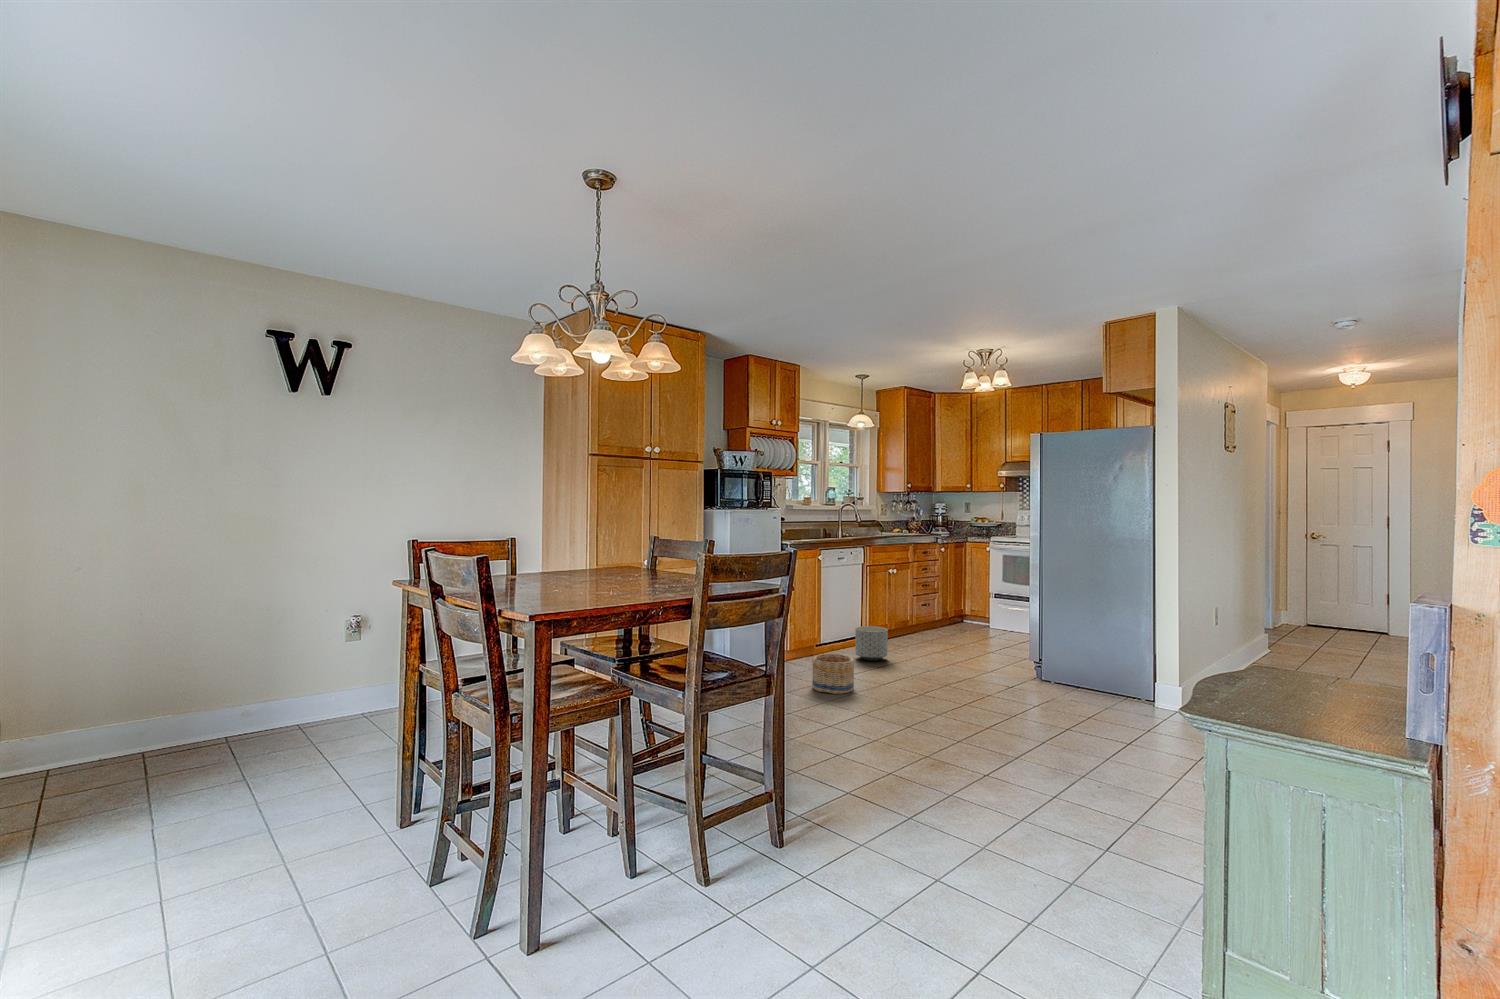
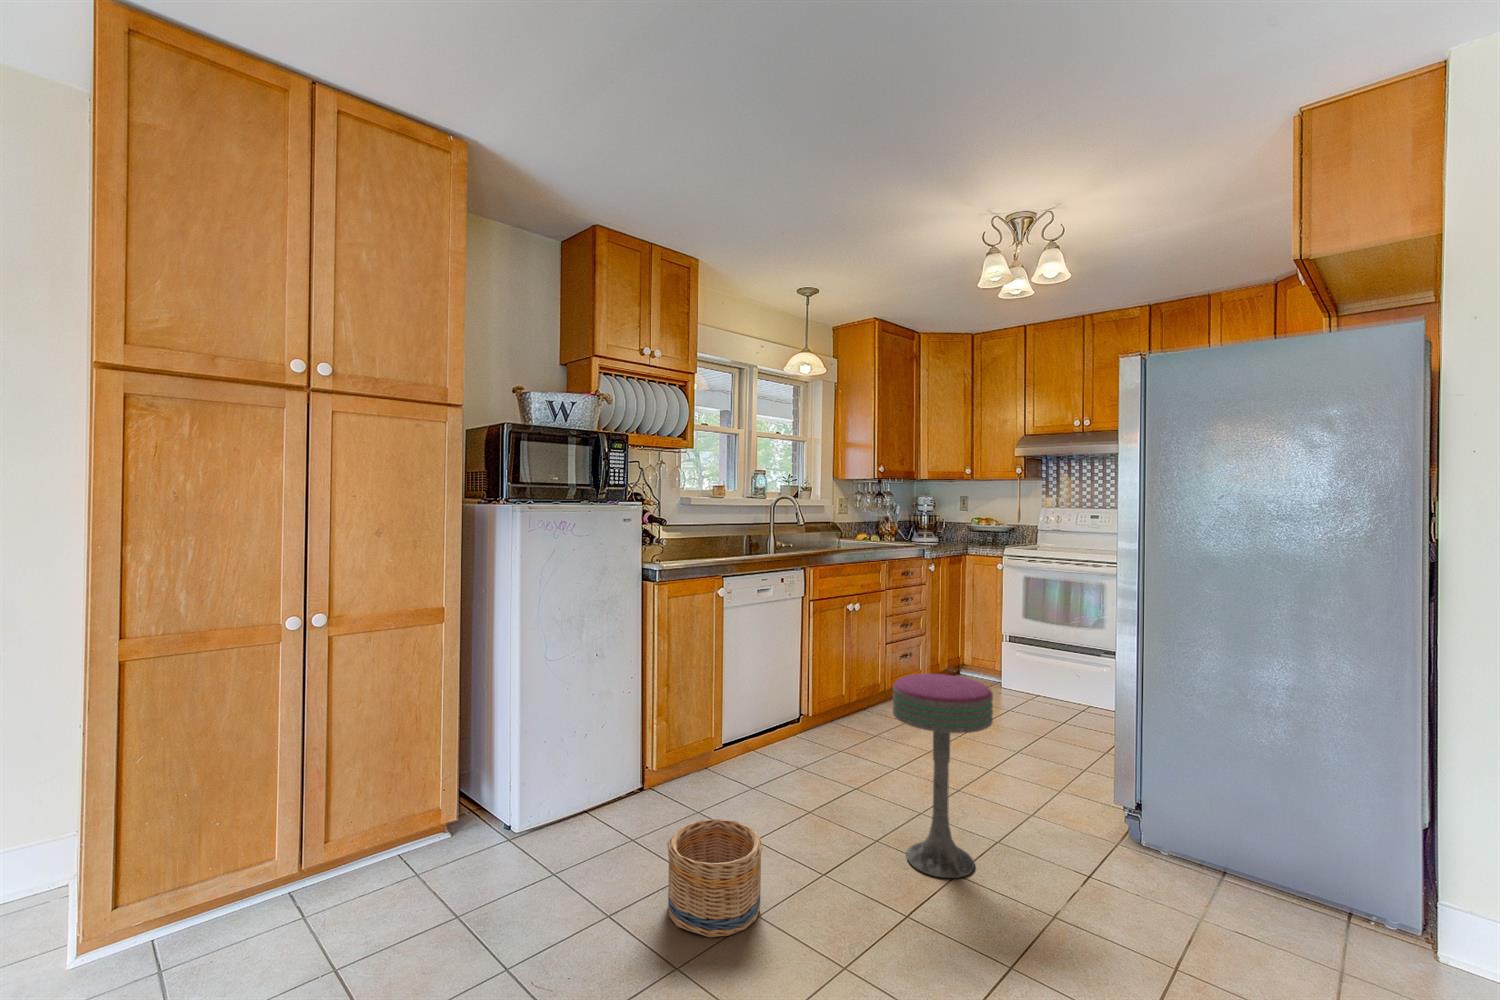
bar stool: none [913,593,961,684] -> present [893,674,993,878]
planter: present [855,626,888,661] -> none [783,716,843,787]

